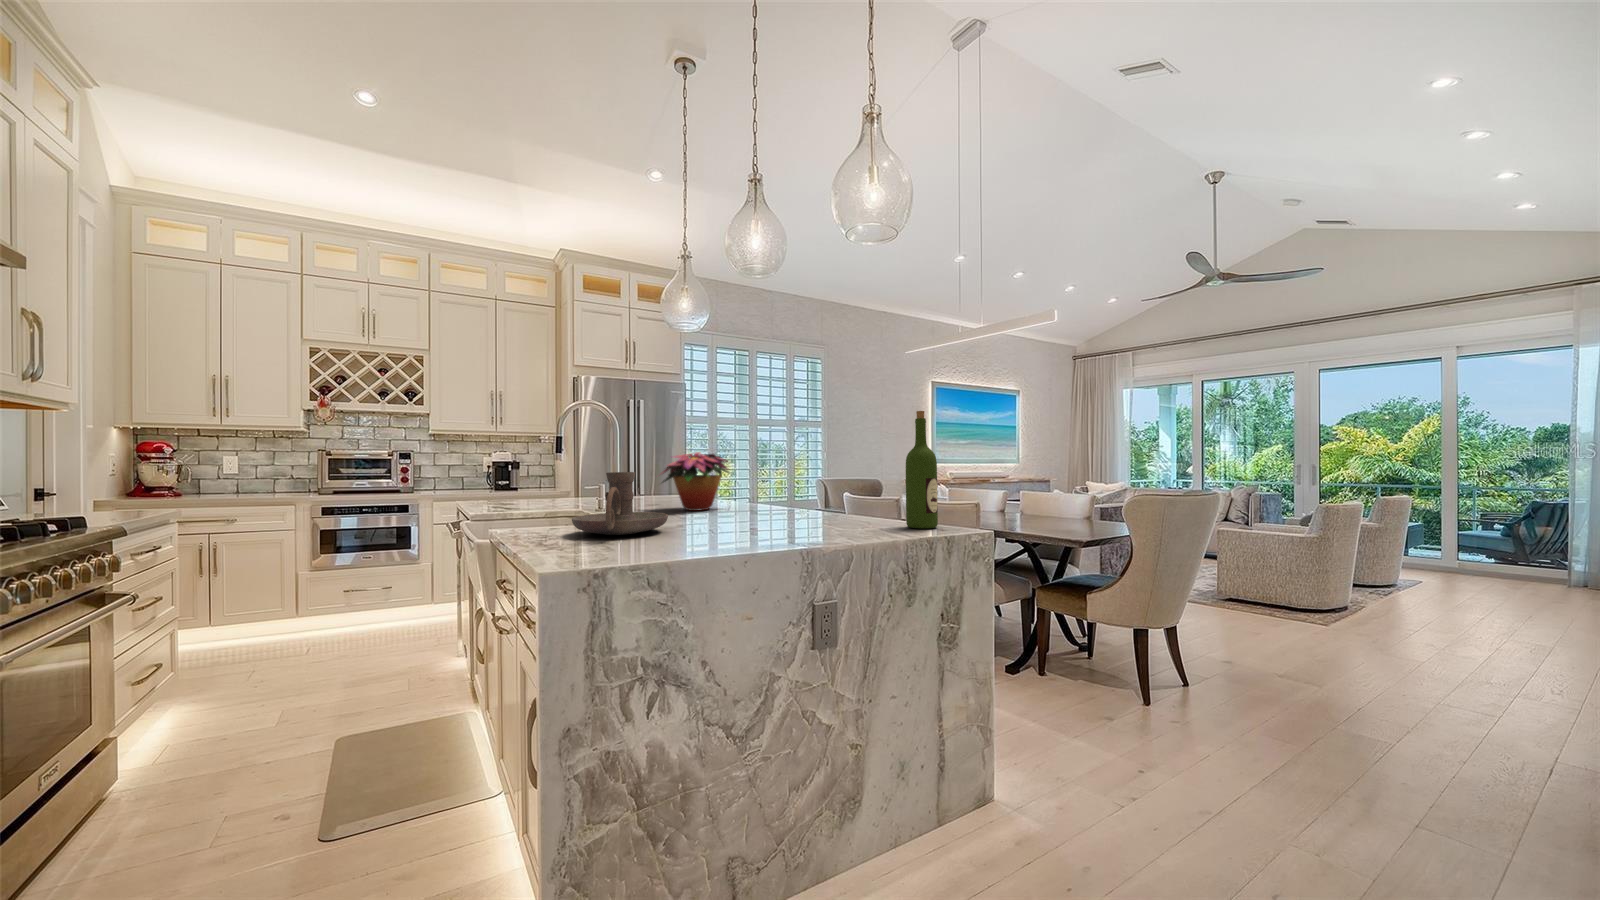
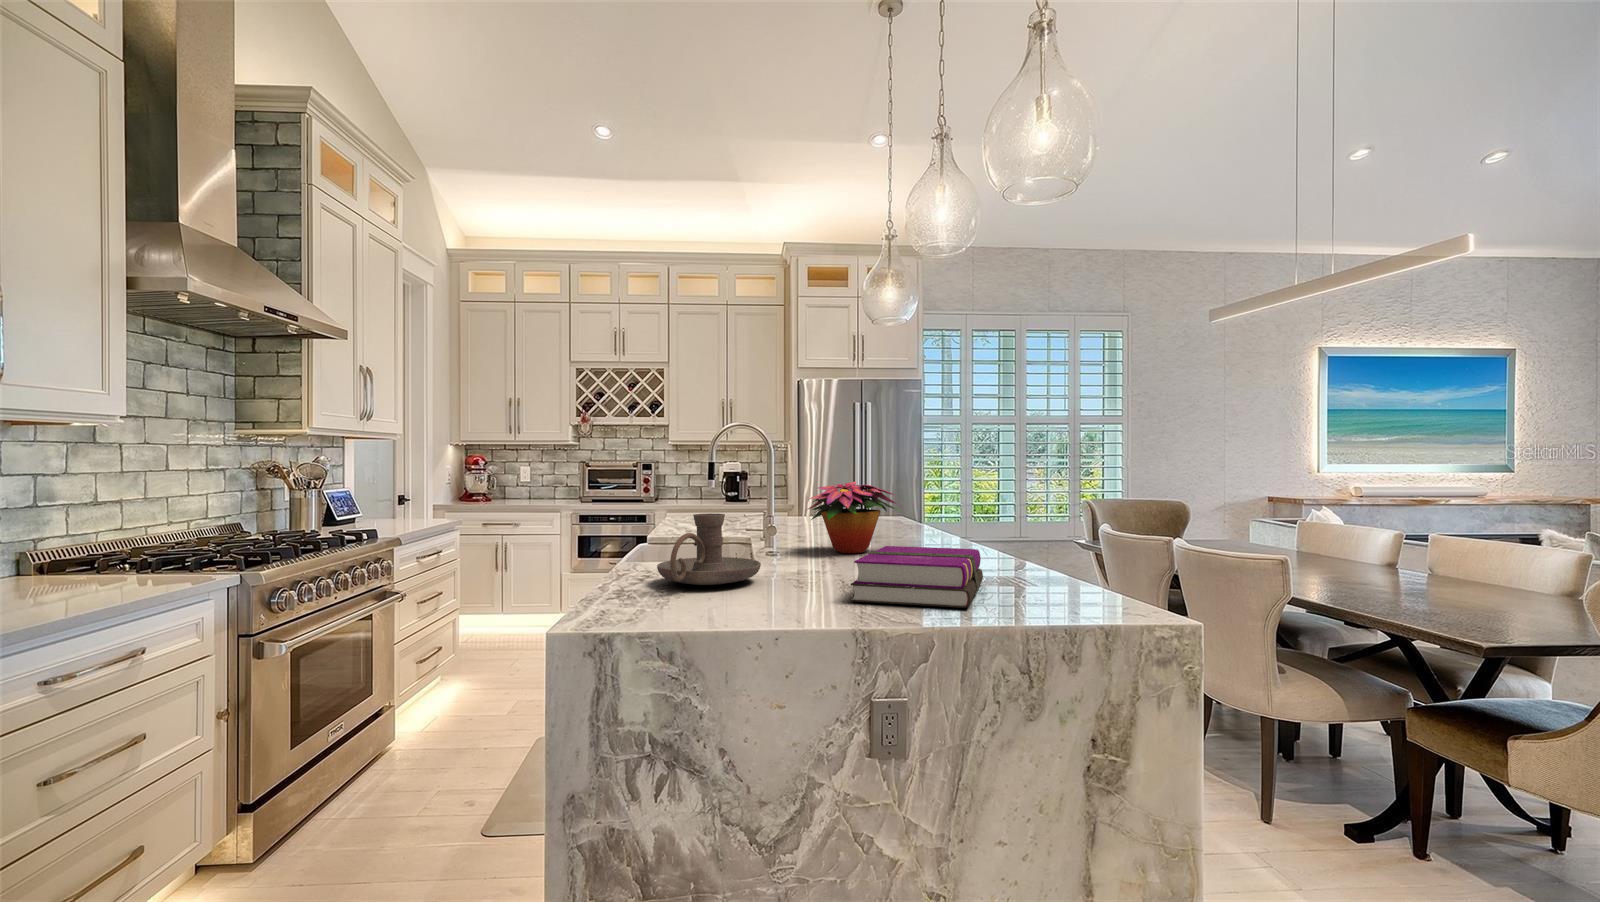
wine bottle: present [906,411,938,528] -> none [1053,442,1101,611]
hardback book: none [760,494,860,534] -> present [851,546,983,608]

